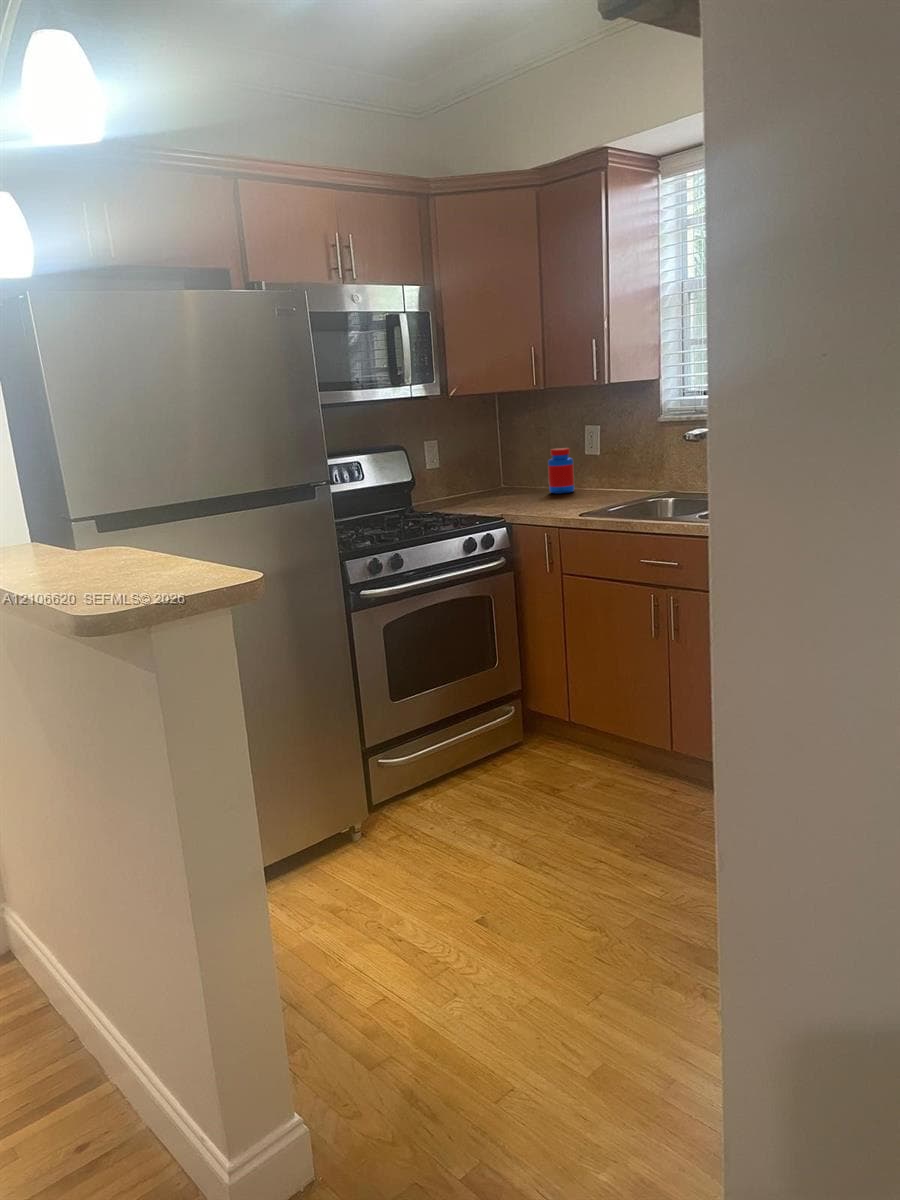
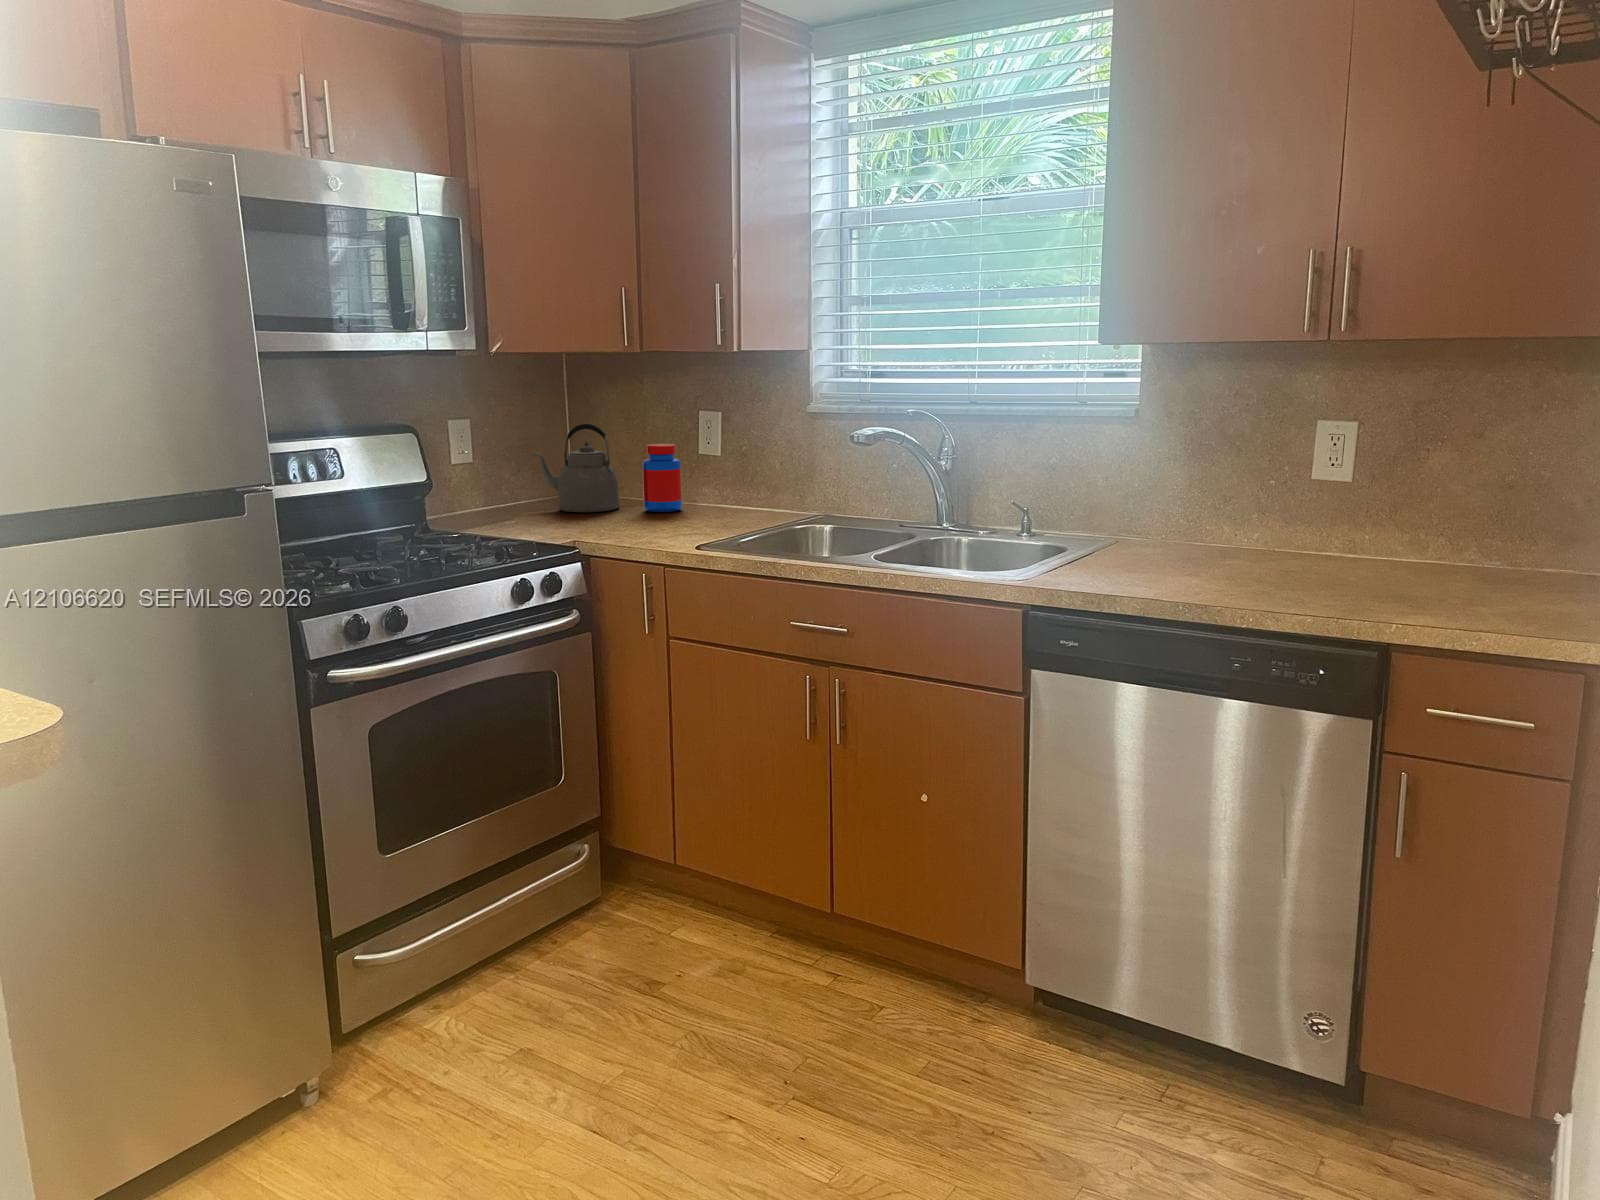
kettle: none [476,437,534,496] -> present [531,424,620,512]

